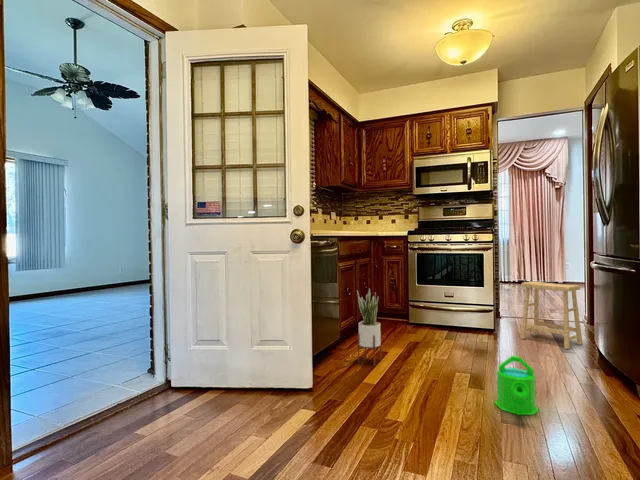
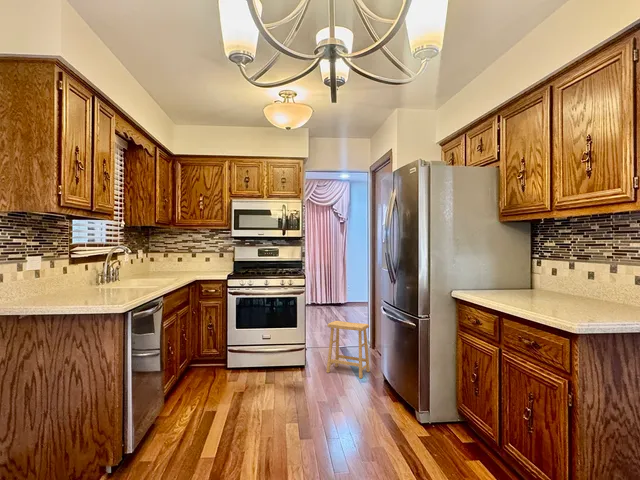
potted plant: present [357,289,381,366] -> none [189,352,213,433]
watering can: present [495,356,539,415] -> none [322,407,355,458]

